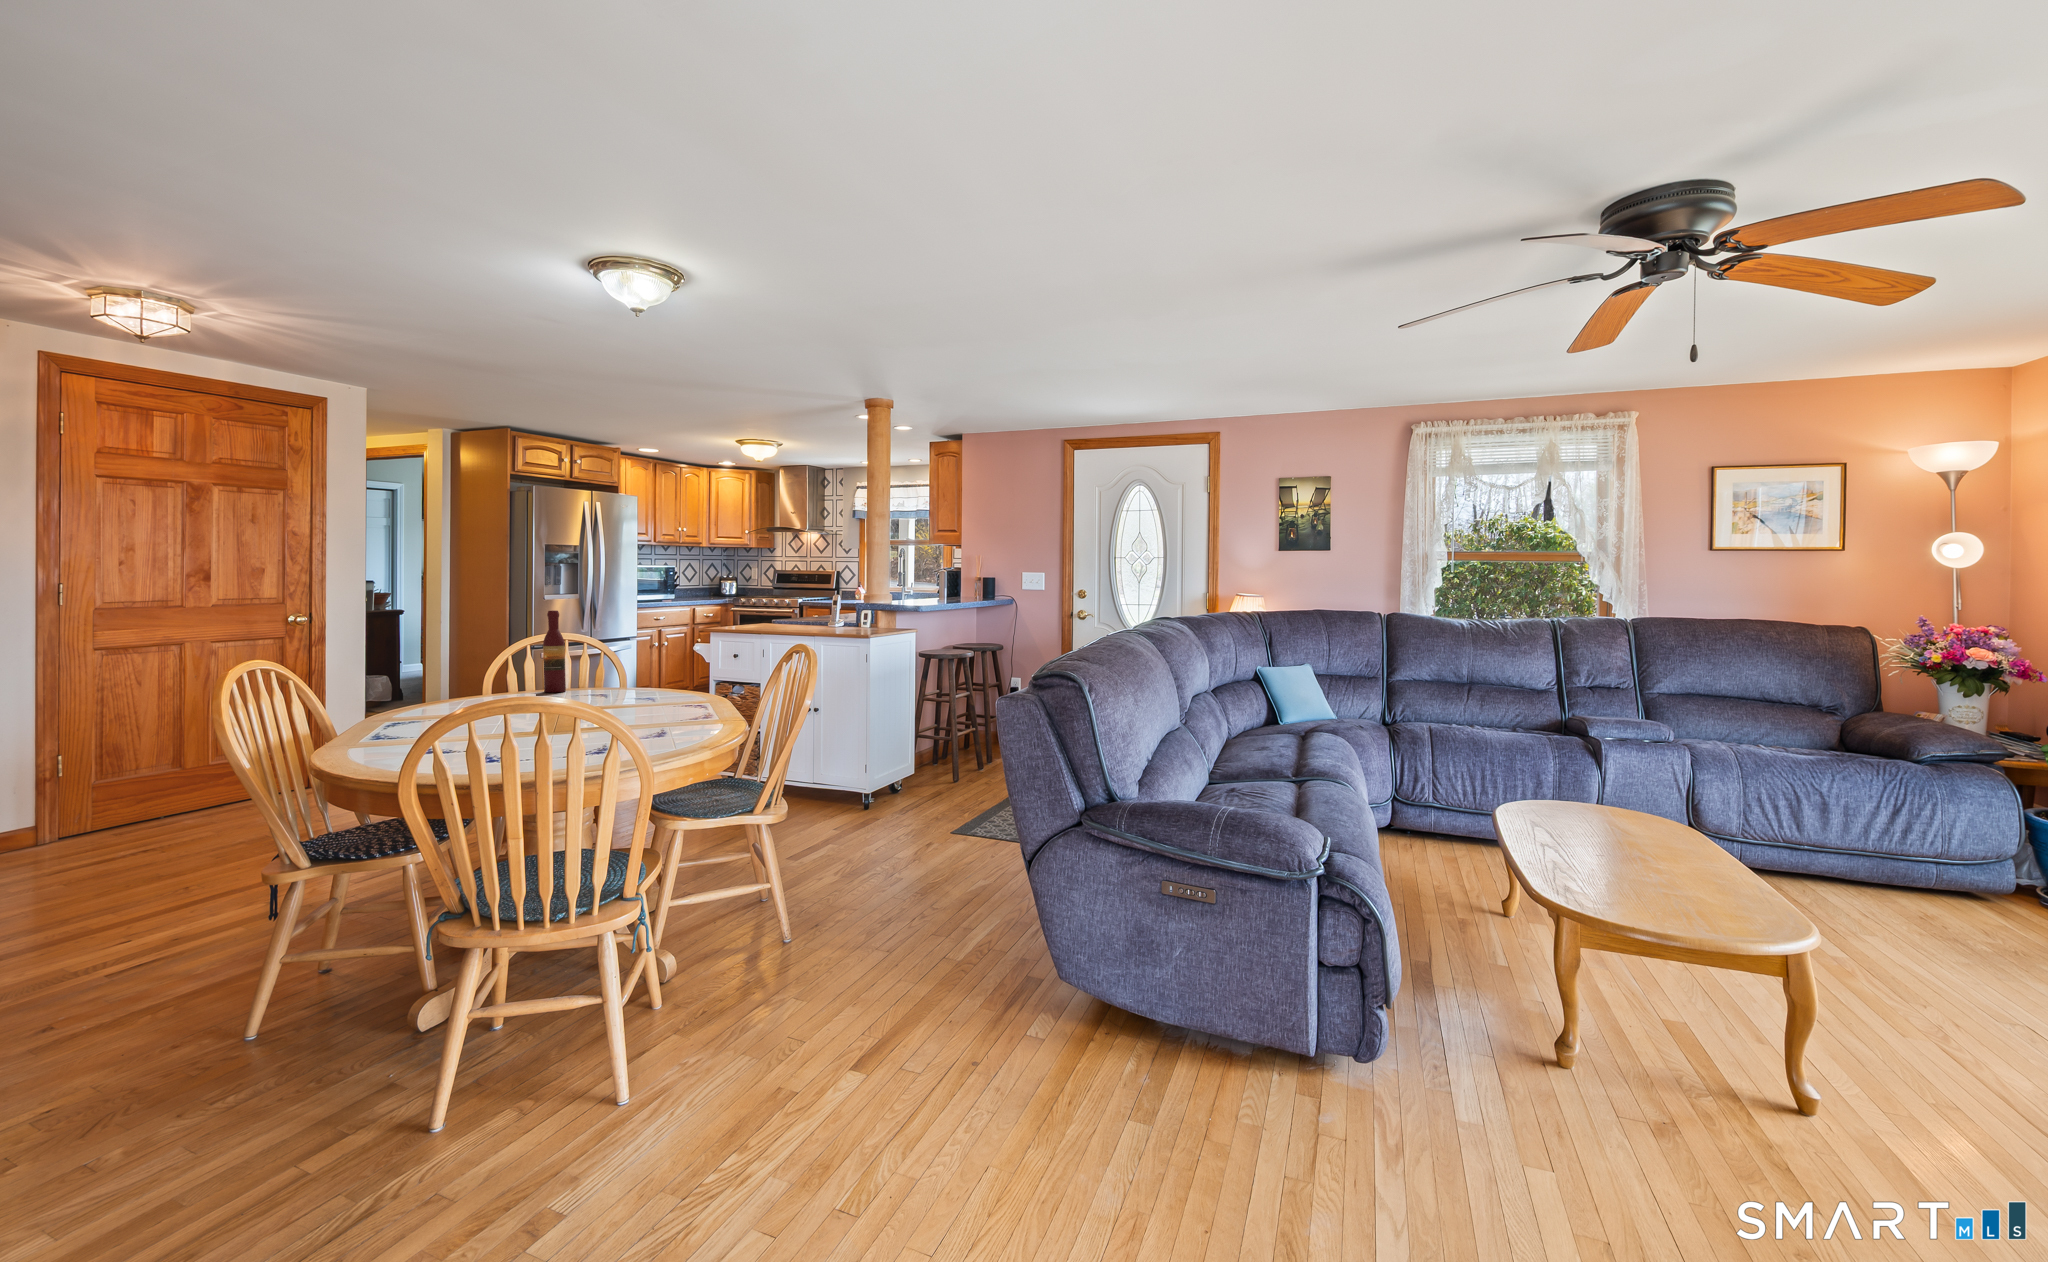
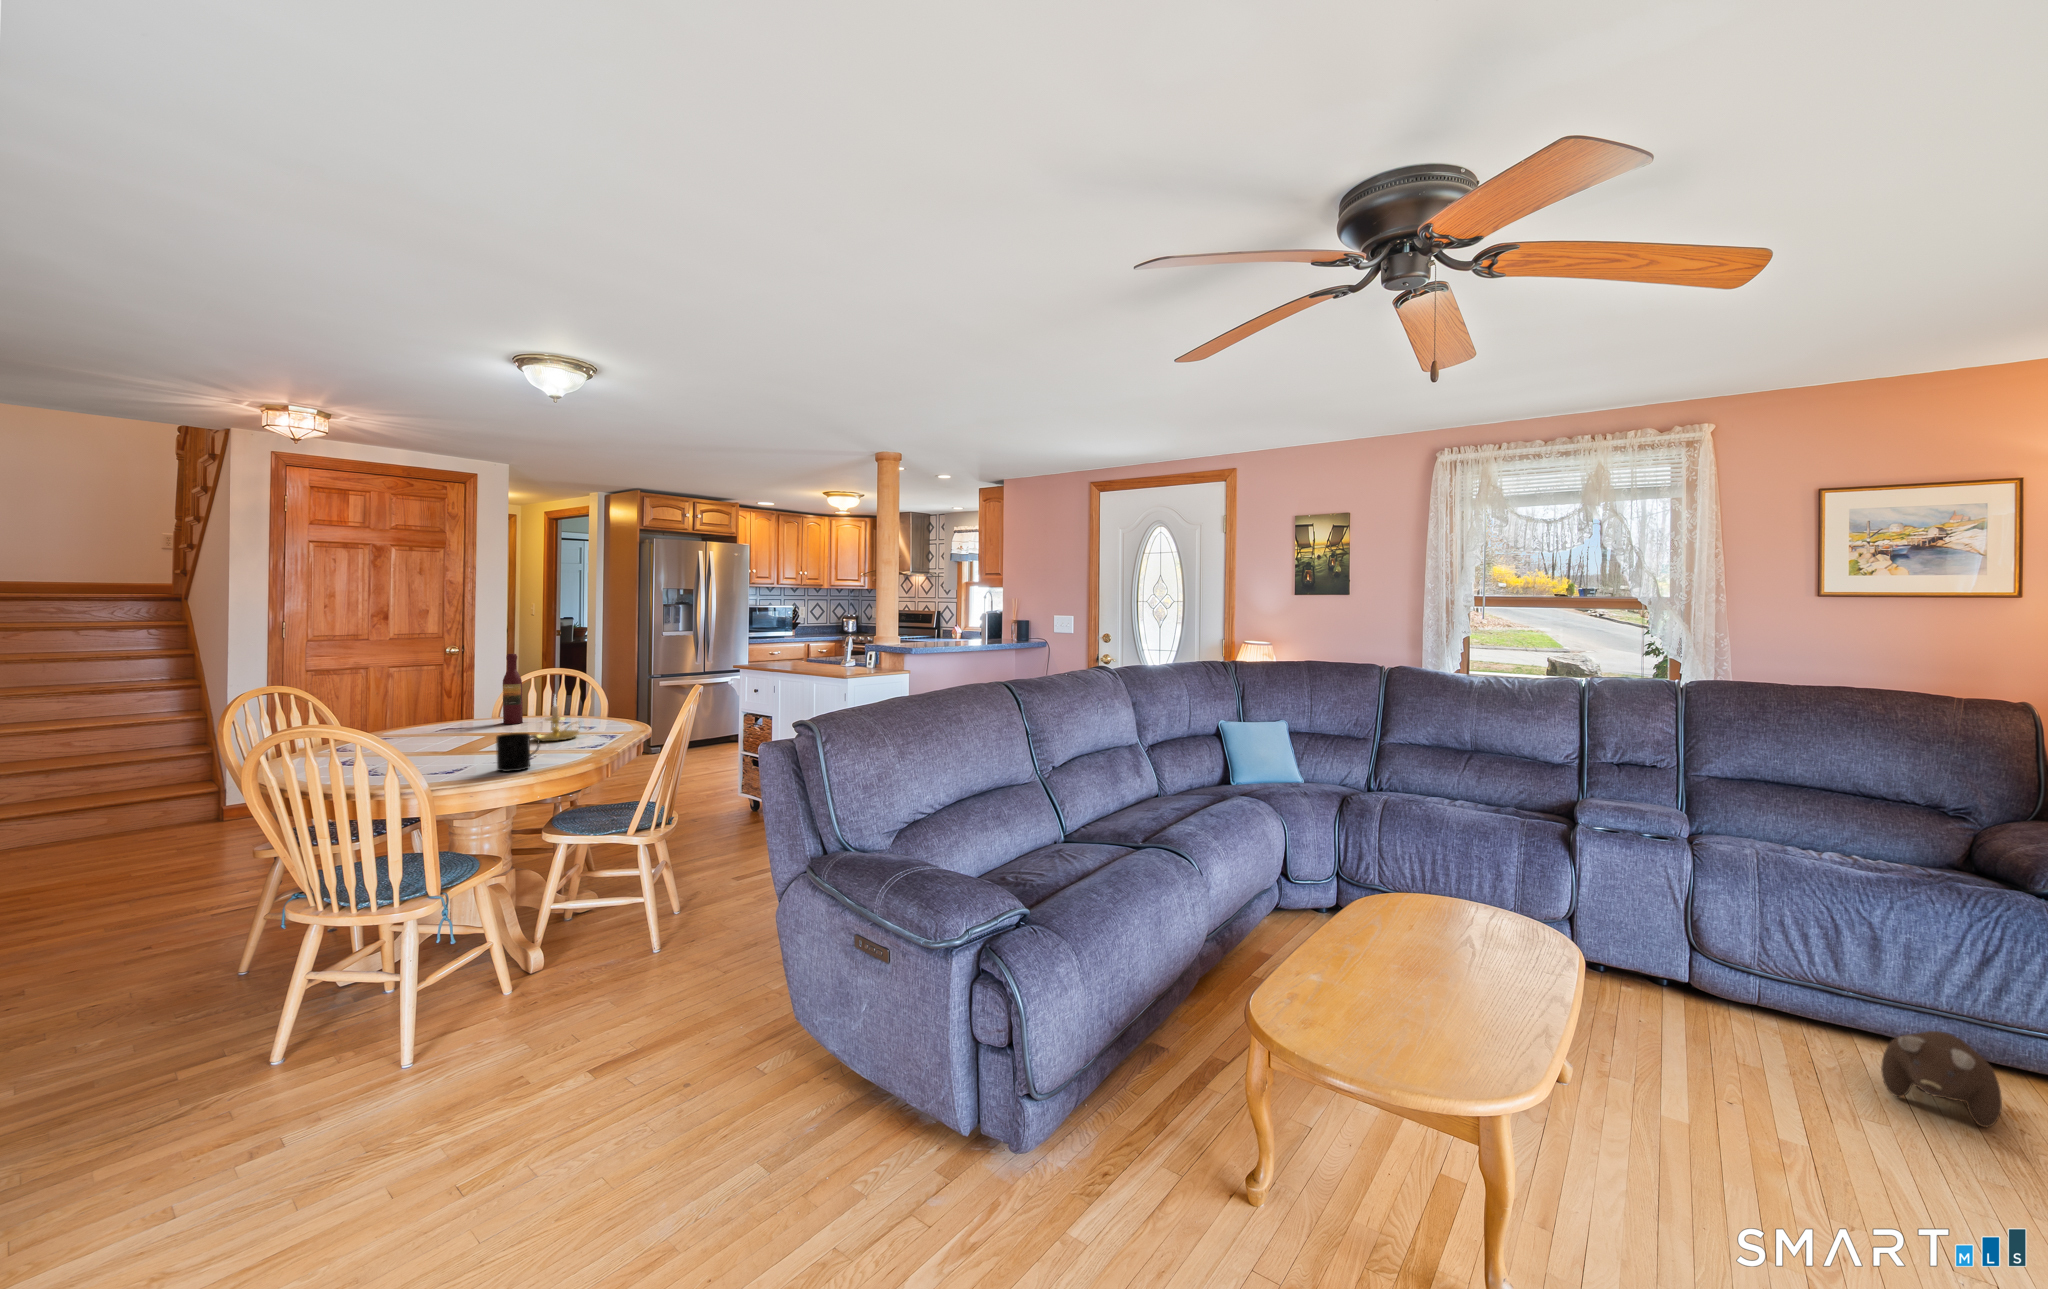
candle holder: none [631,652,679,705] -> present [532,697,579,741]
mug: none [679,689,718,731] -> present [496,733,540,771]
plush toy: none [1849,861,1929,923] -> present [1881,1031,2002,1127]

